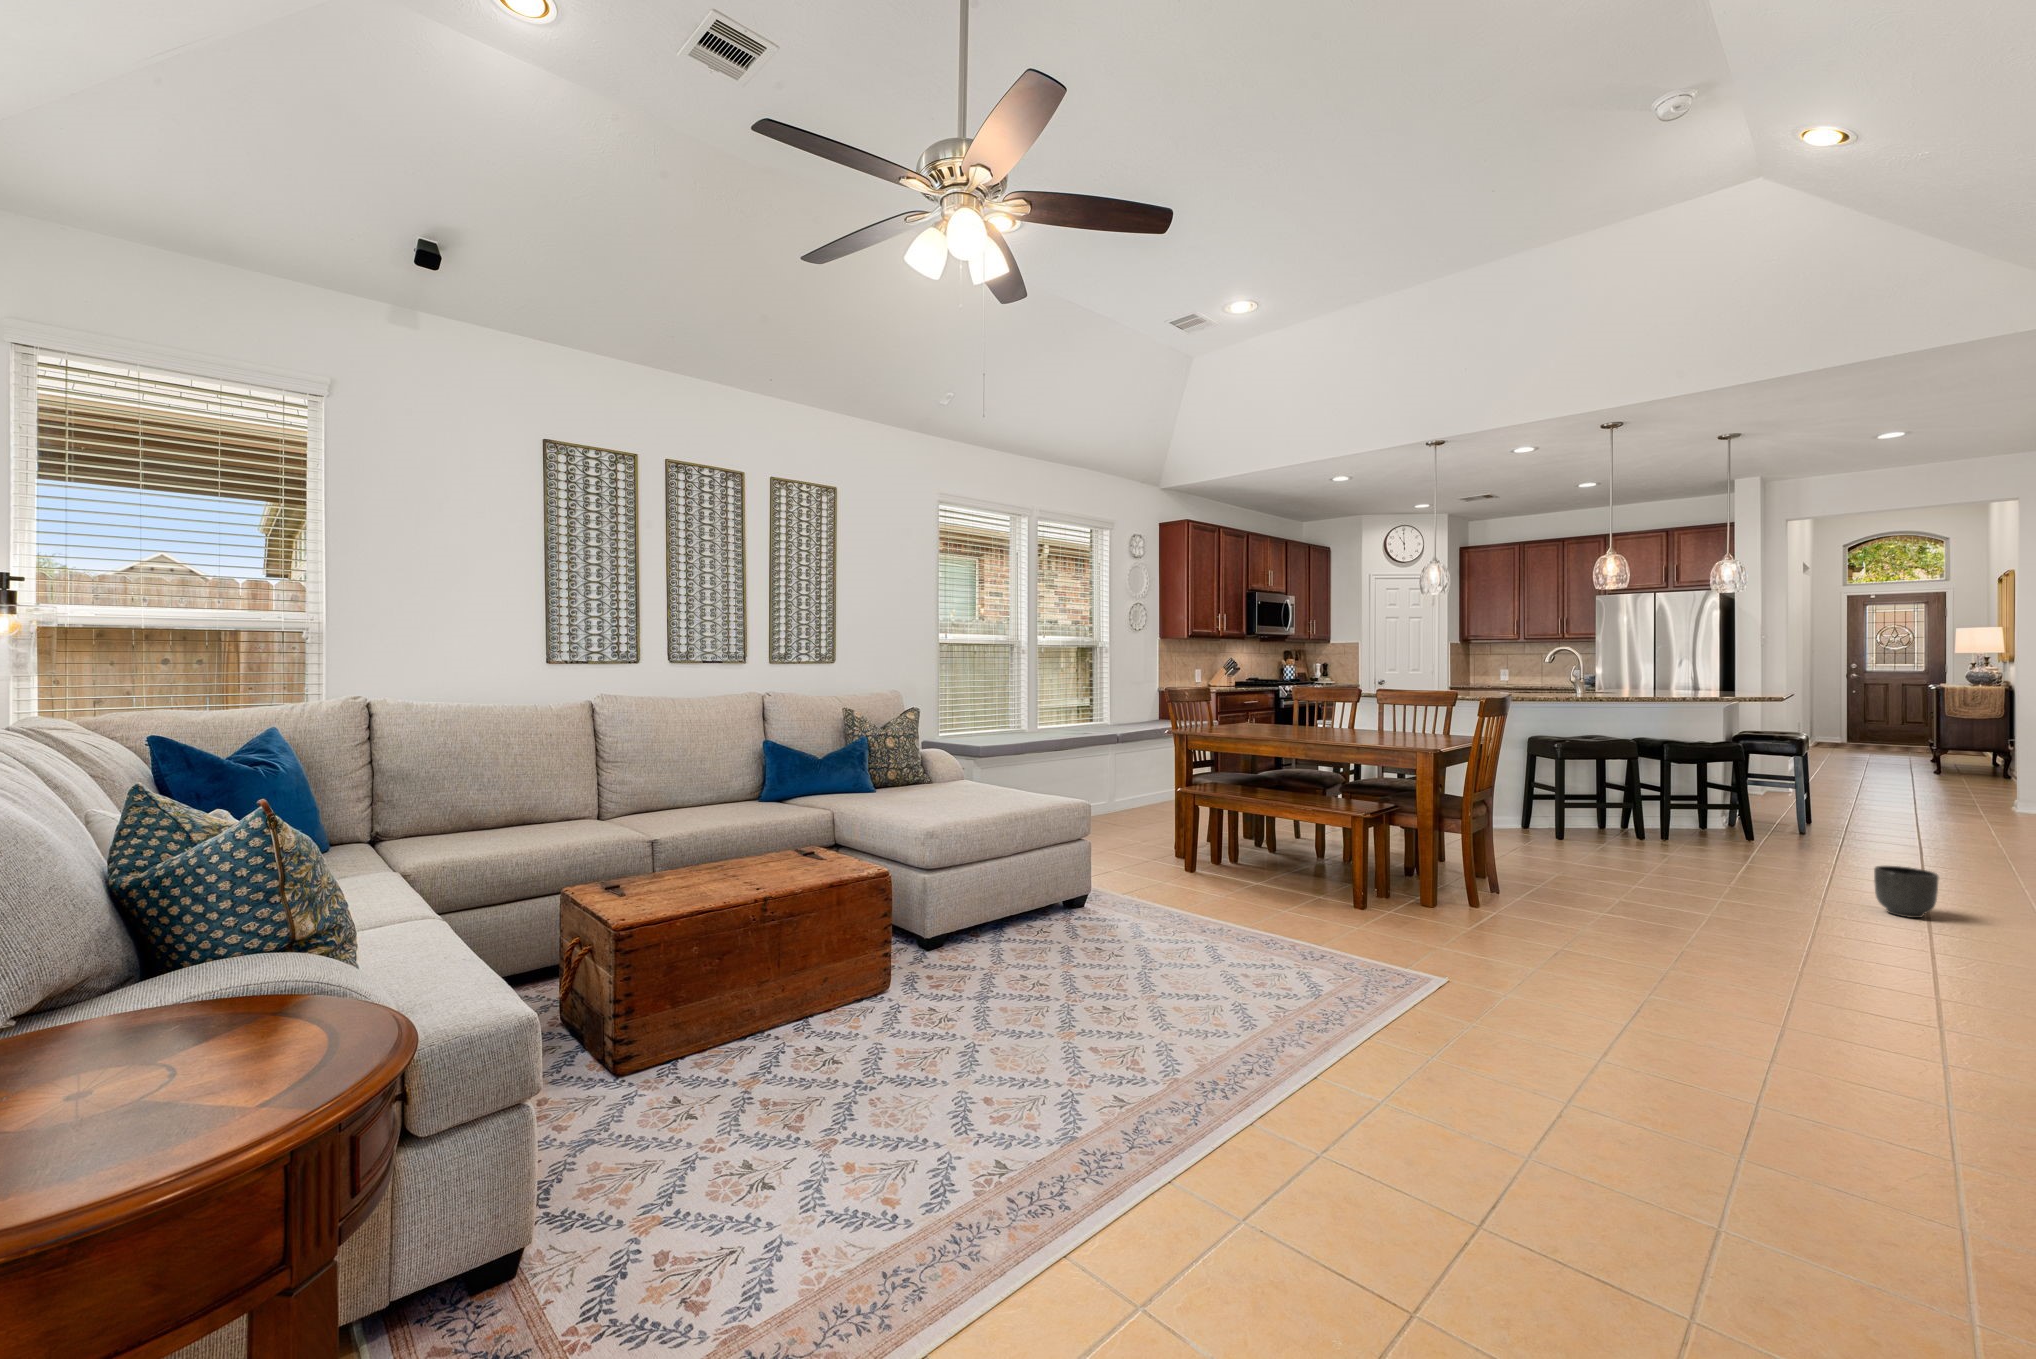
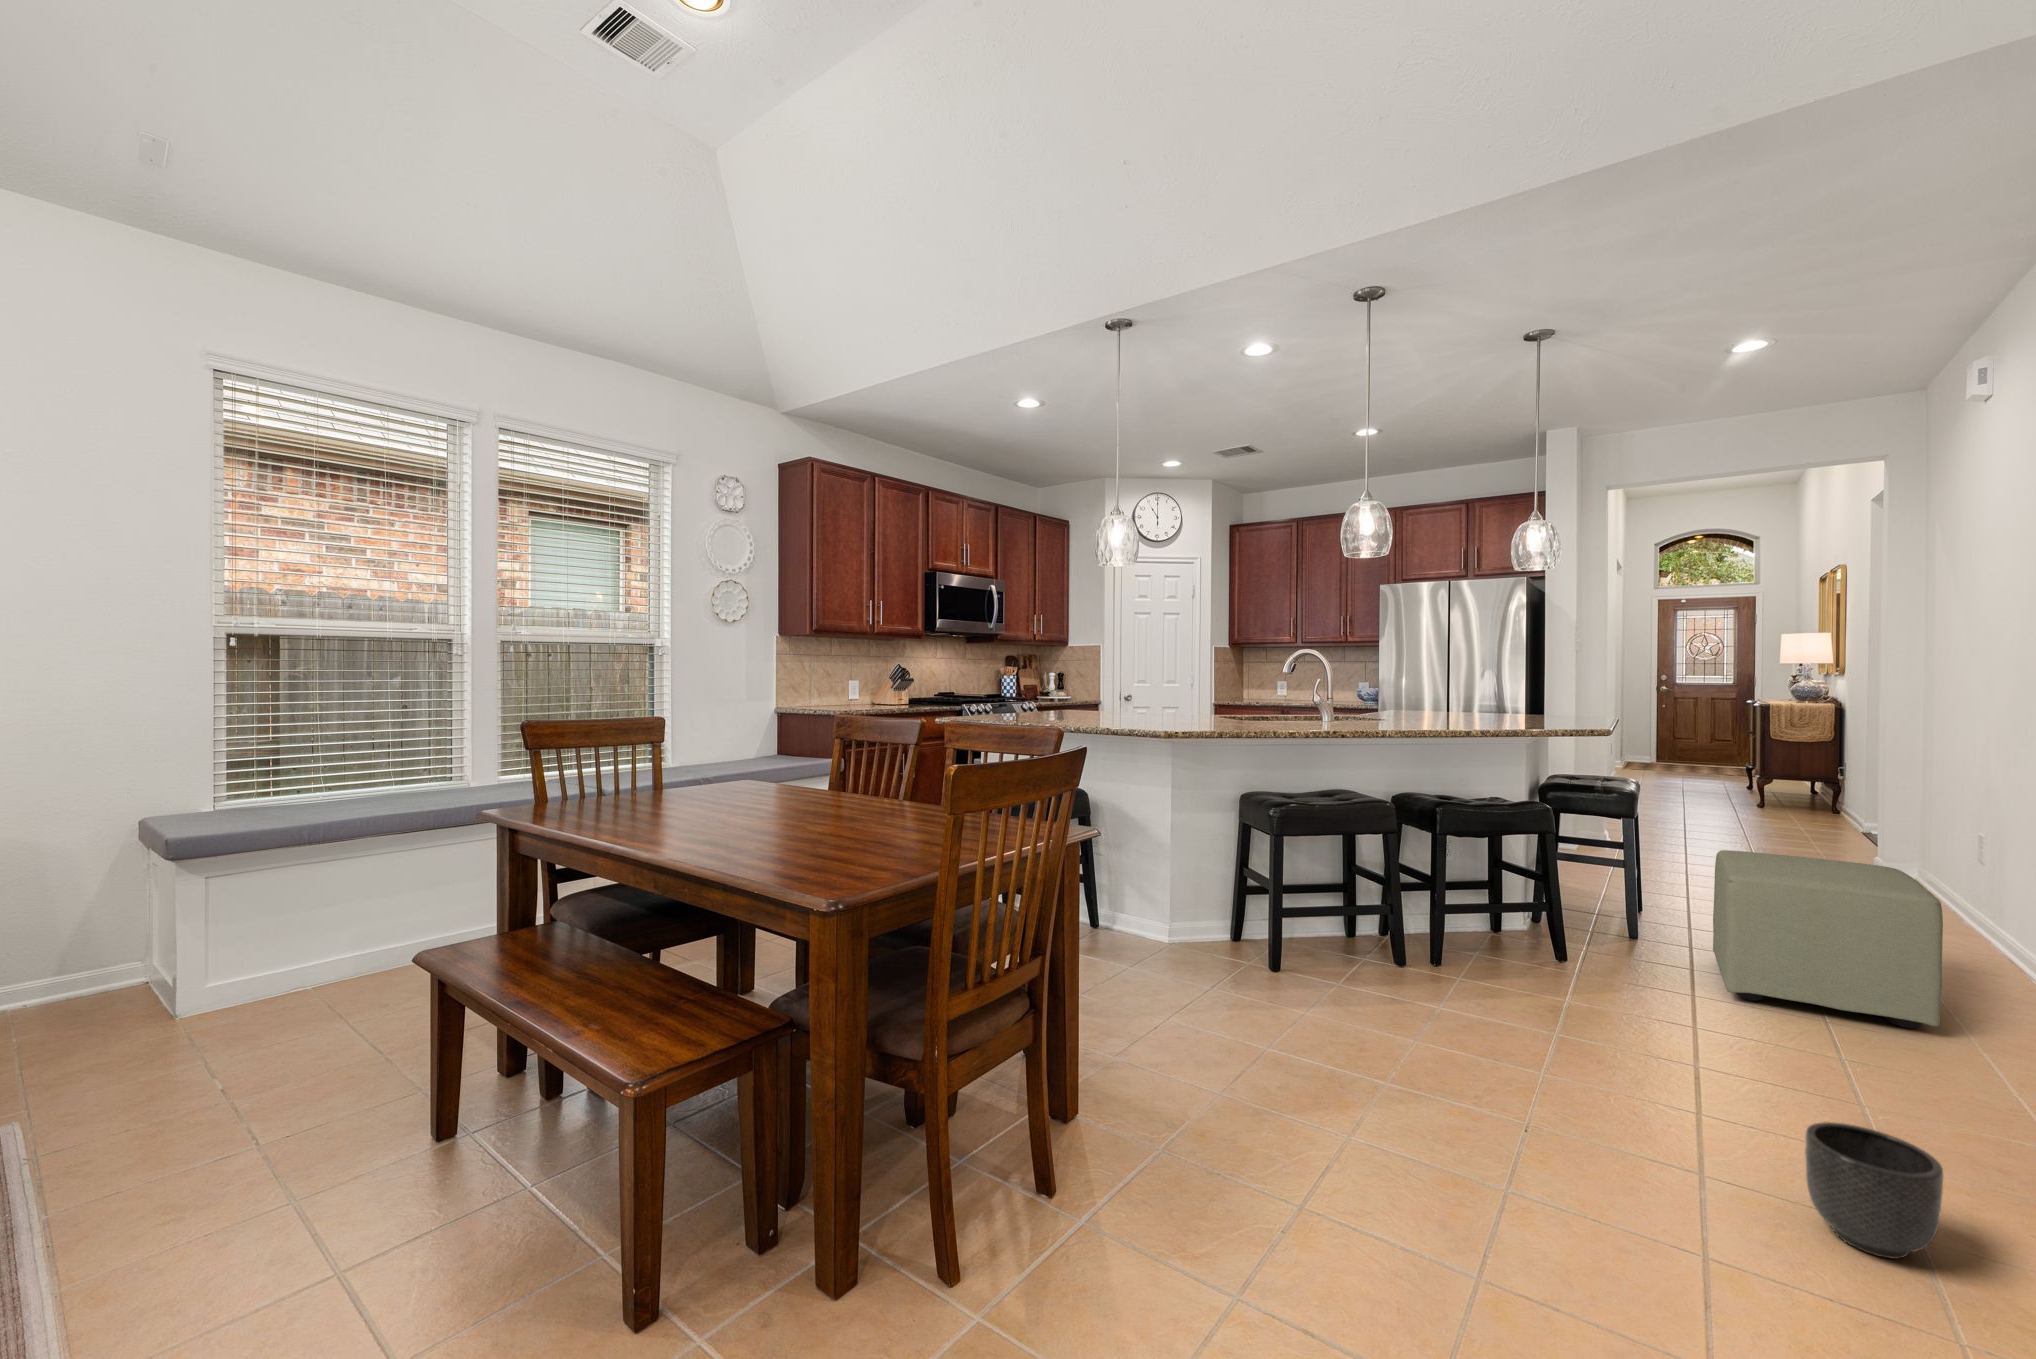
ottoman: none [1857,770,1996,865] -> present [1713,850,1943,1028]

